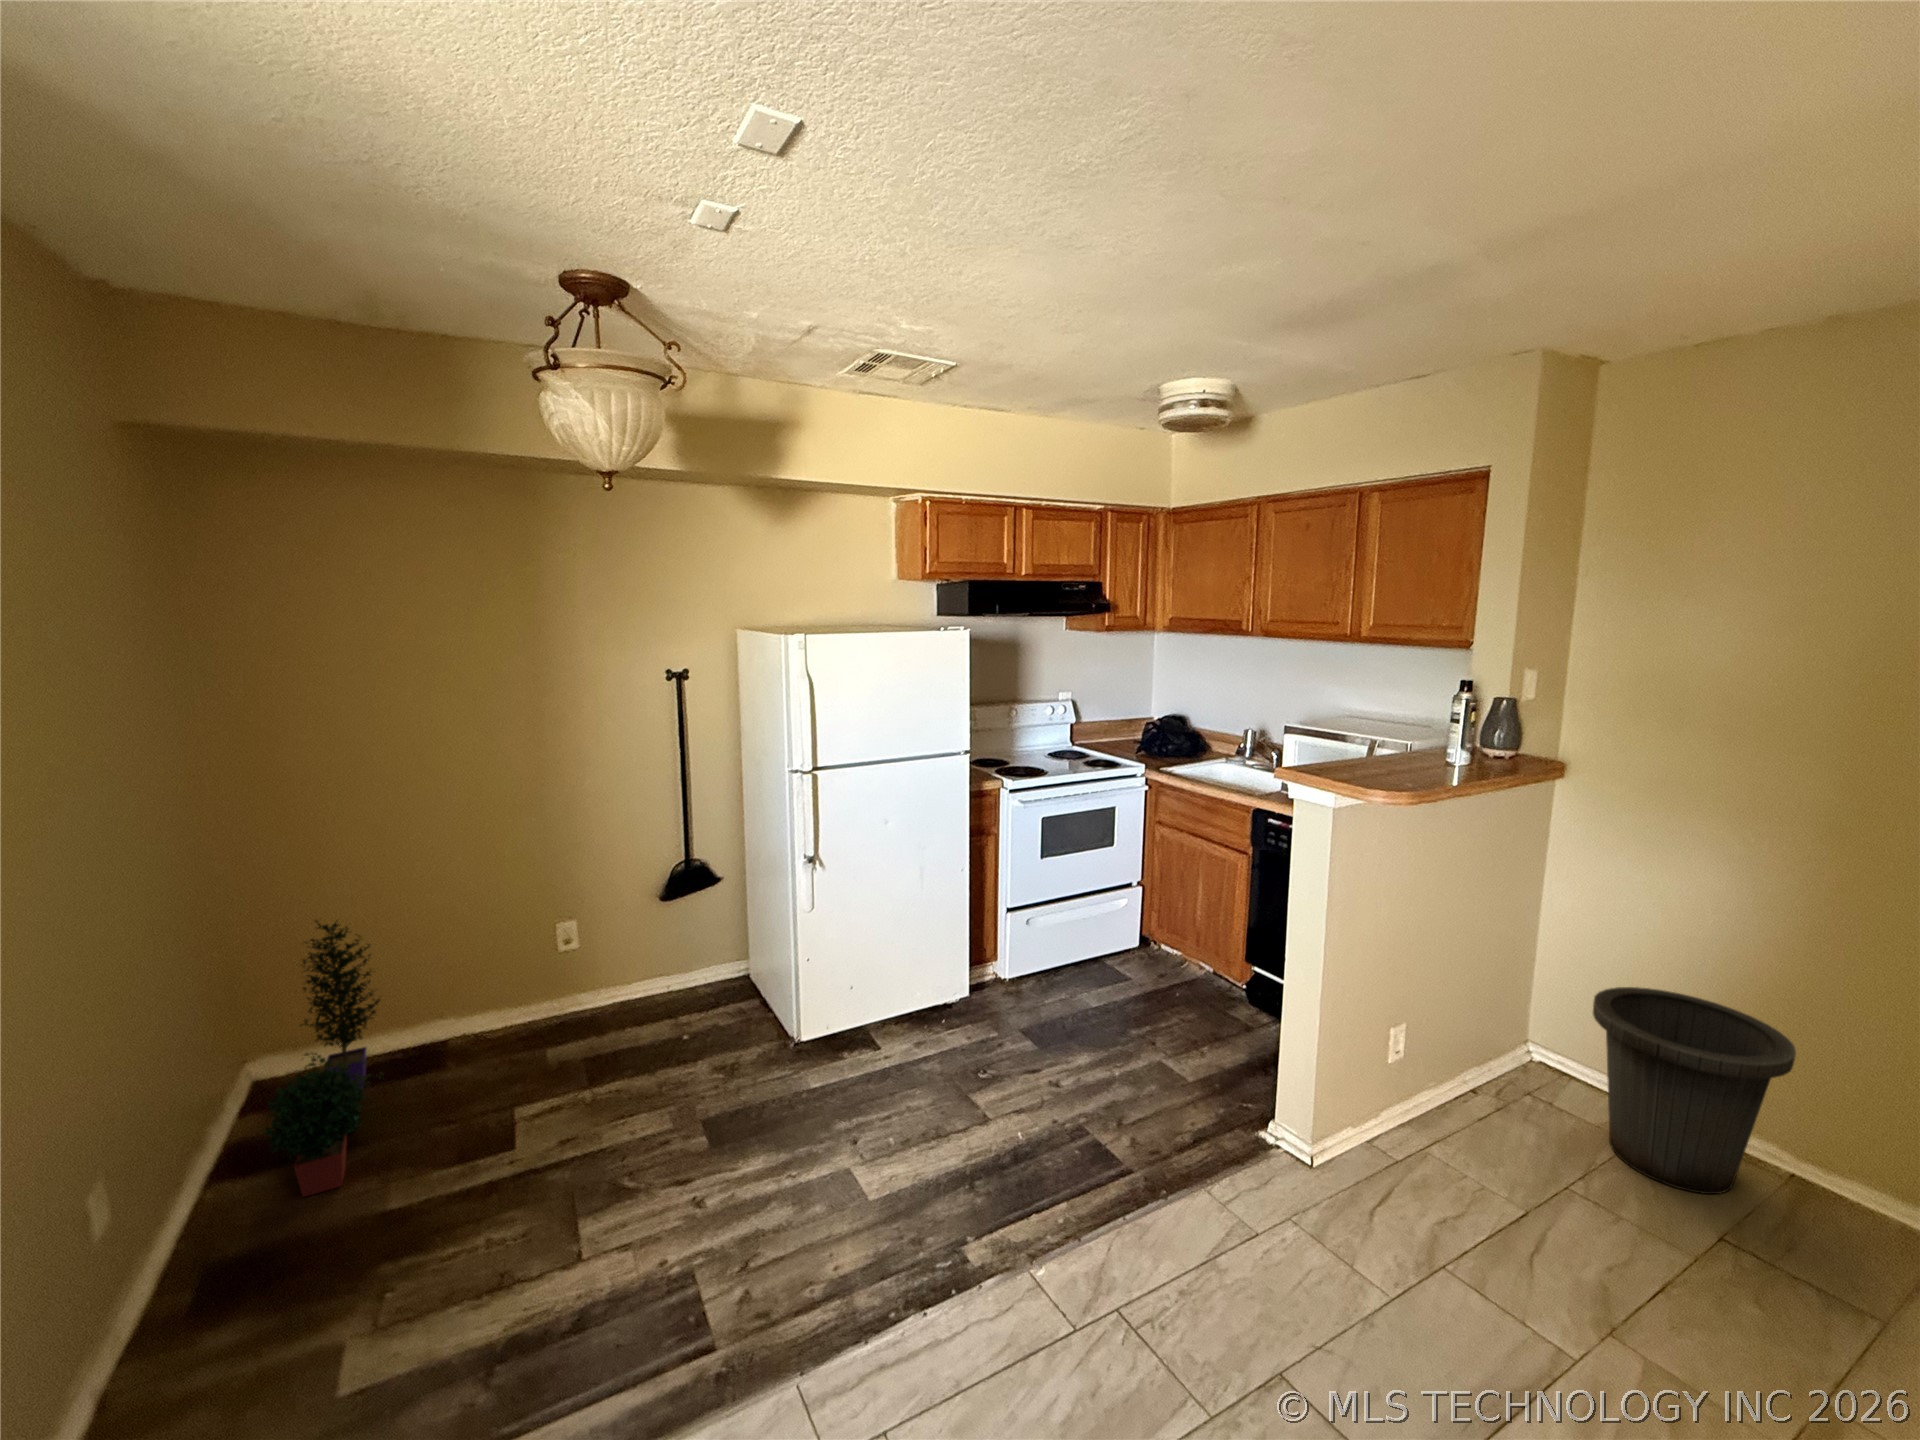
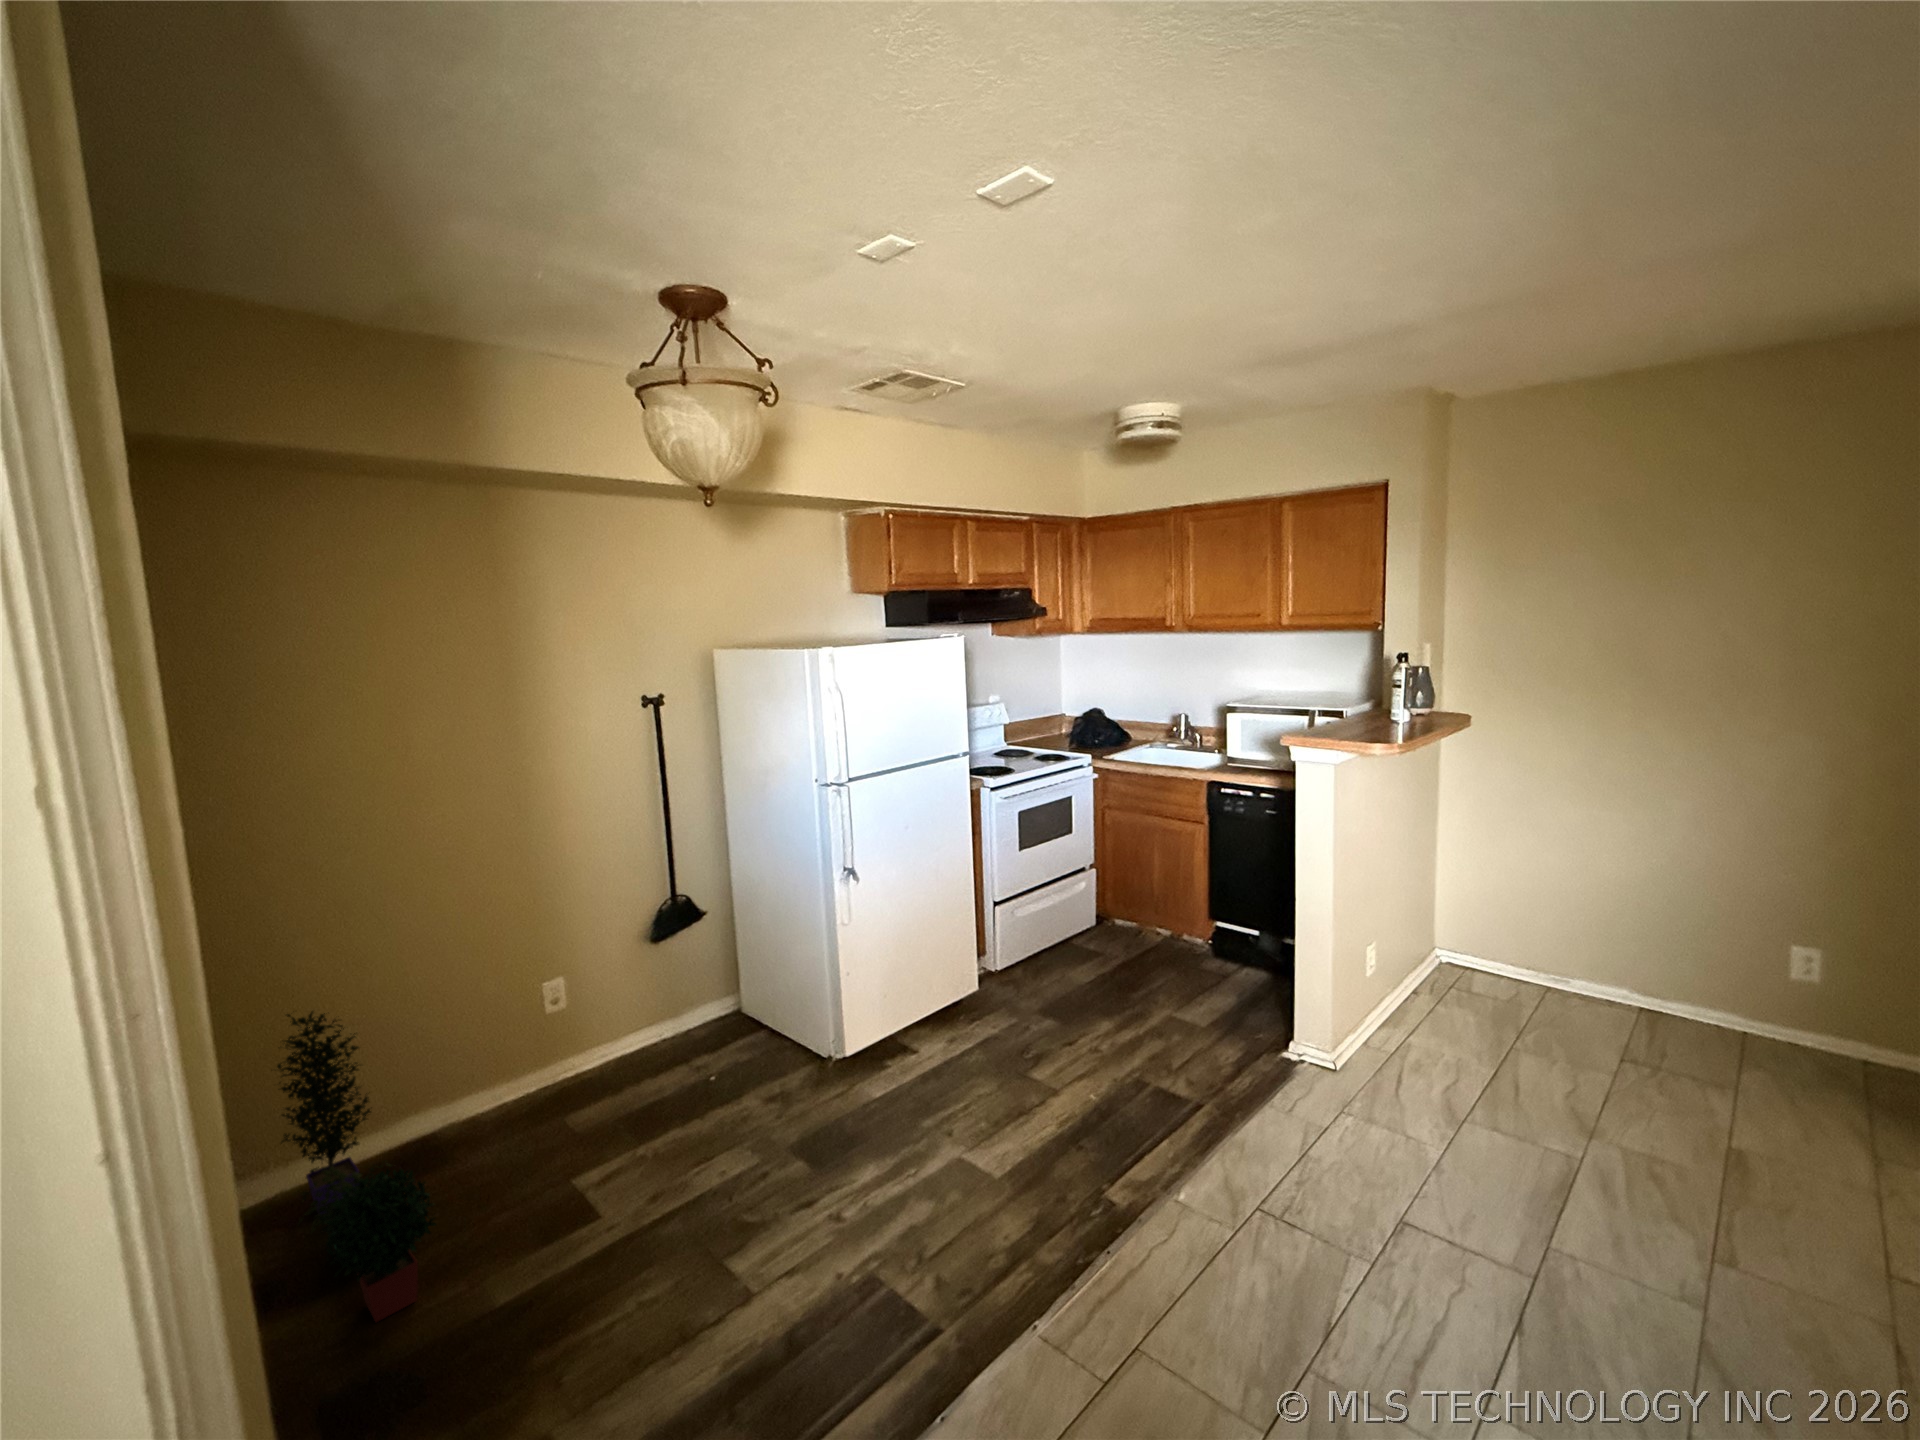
trash can: present [1593,987,1796,1194] -> none [1500,886,1642,1032]

